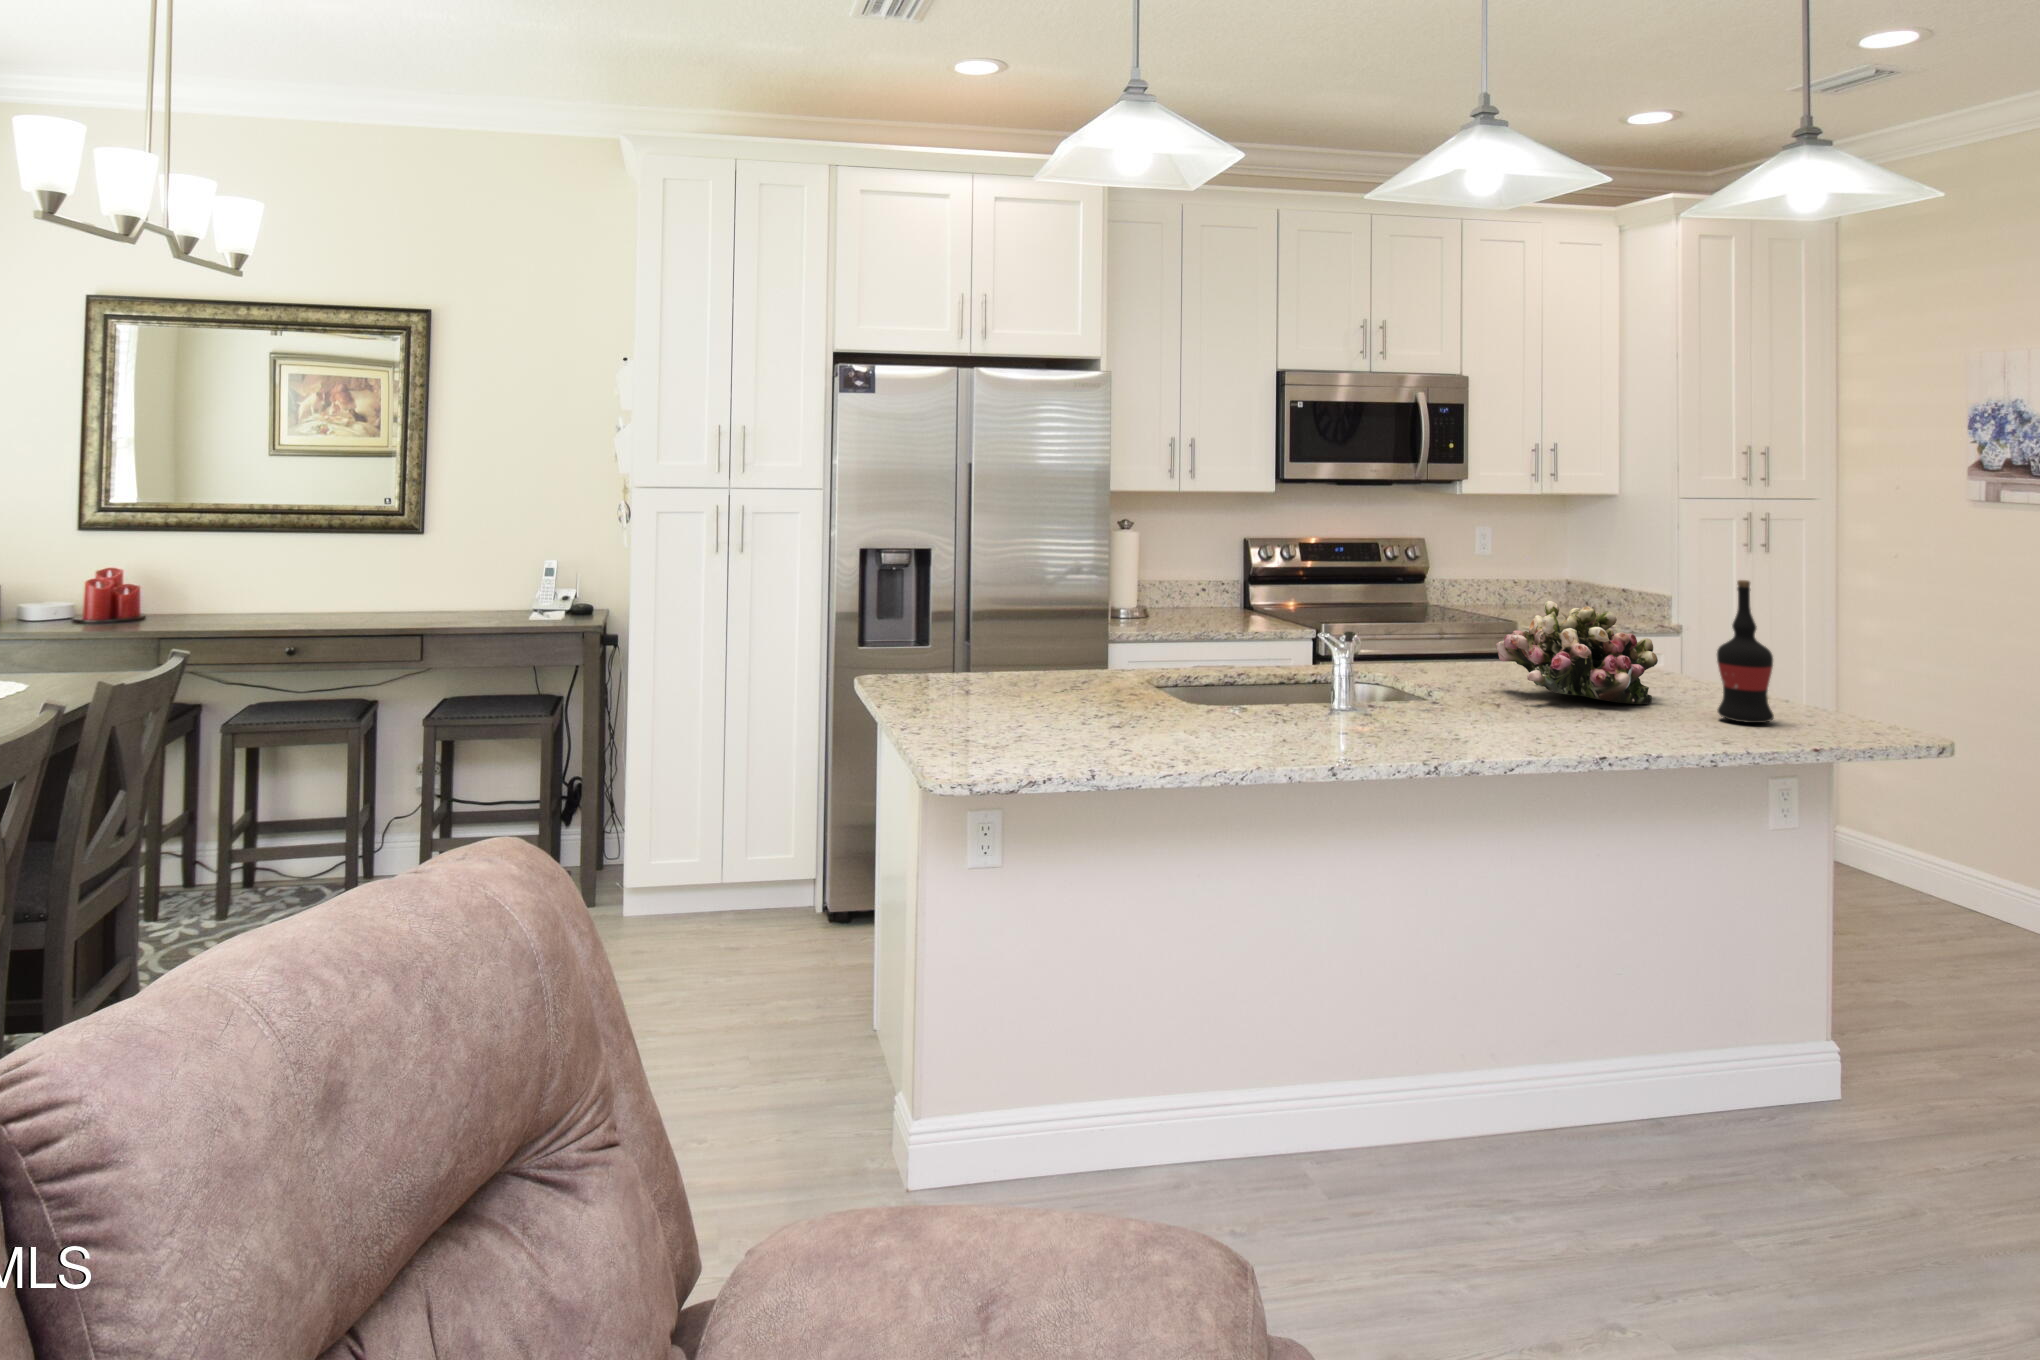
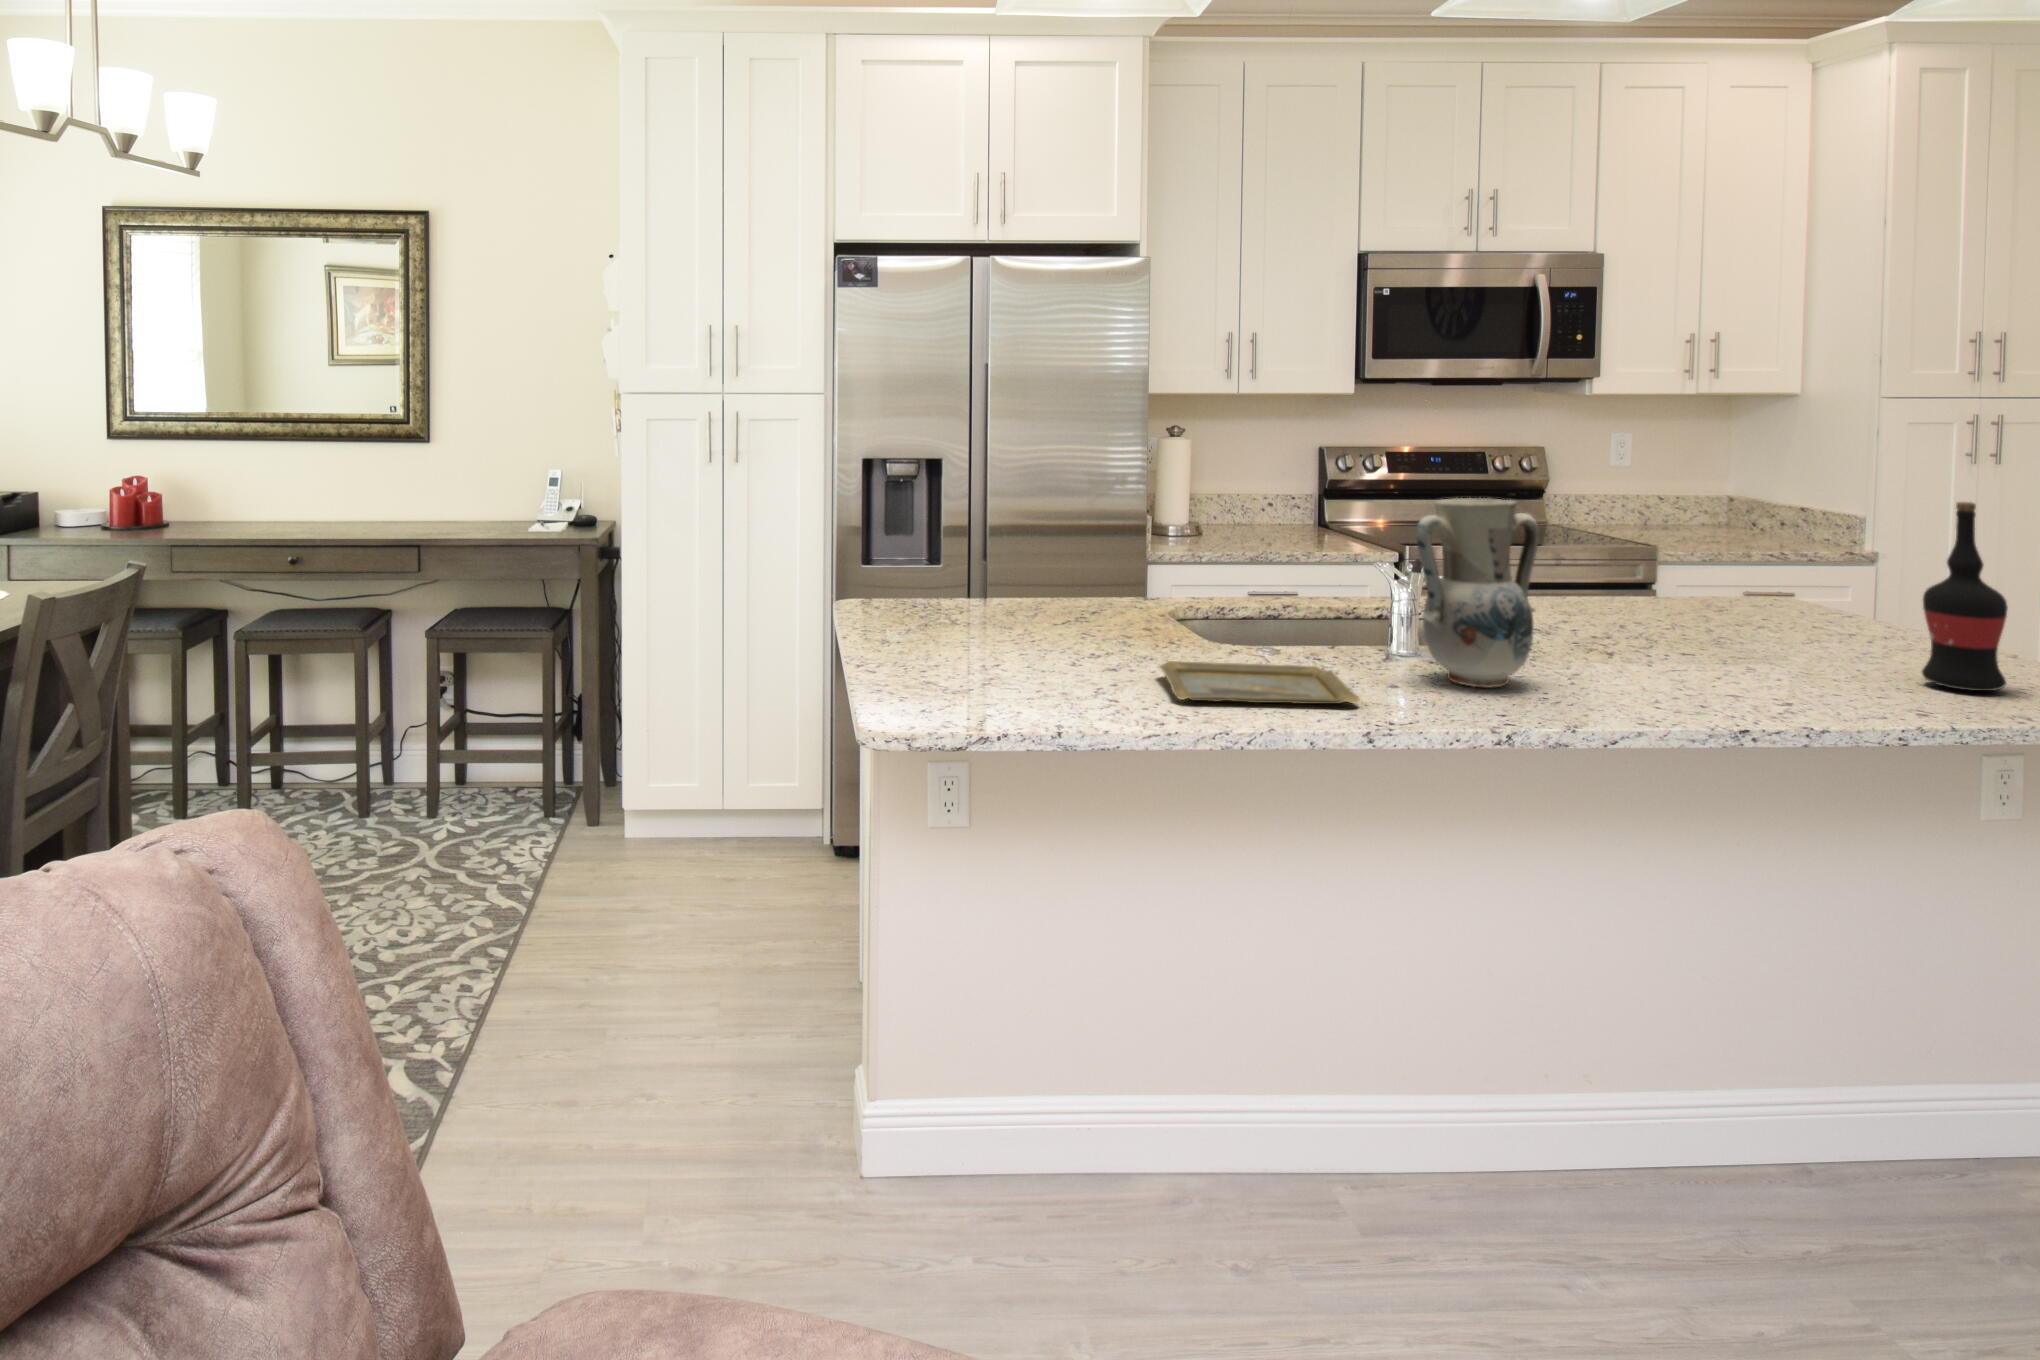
vase: none [1358,579,1448,730] -> present [1416,498,1539,688]
flower arrangement: present [1496,601,1658,704] -> none [1613,525,1837,659]
tray: none [1160,715,1322,744] -> present [1159,661,1359,704]

